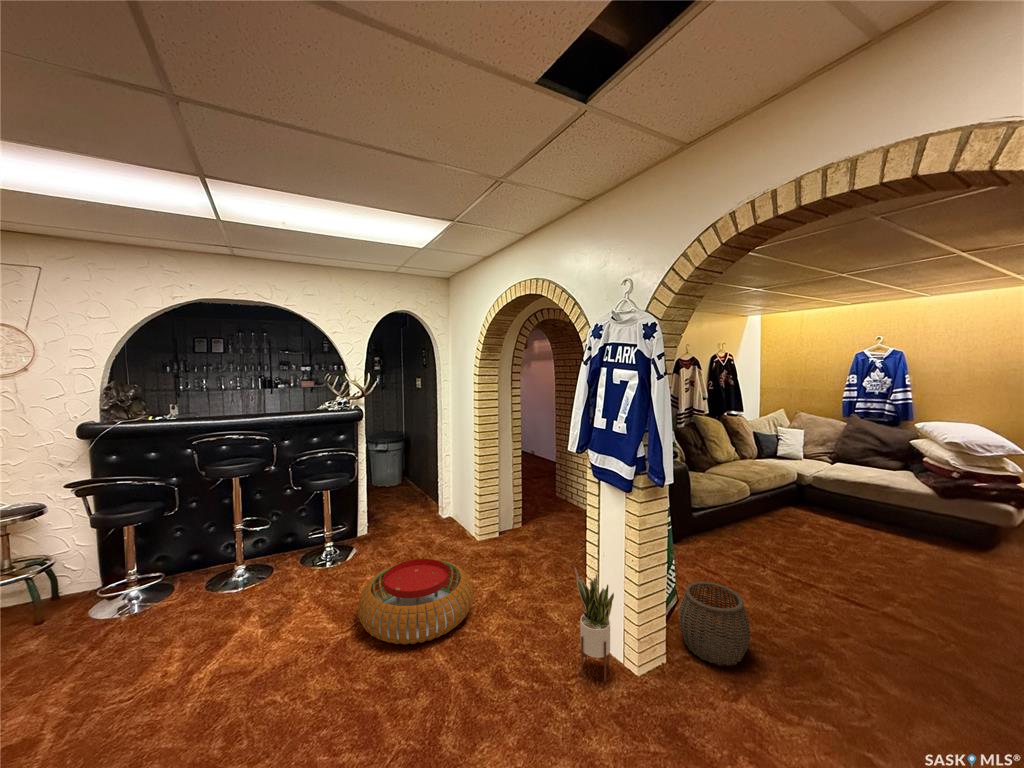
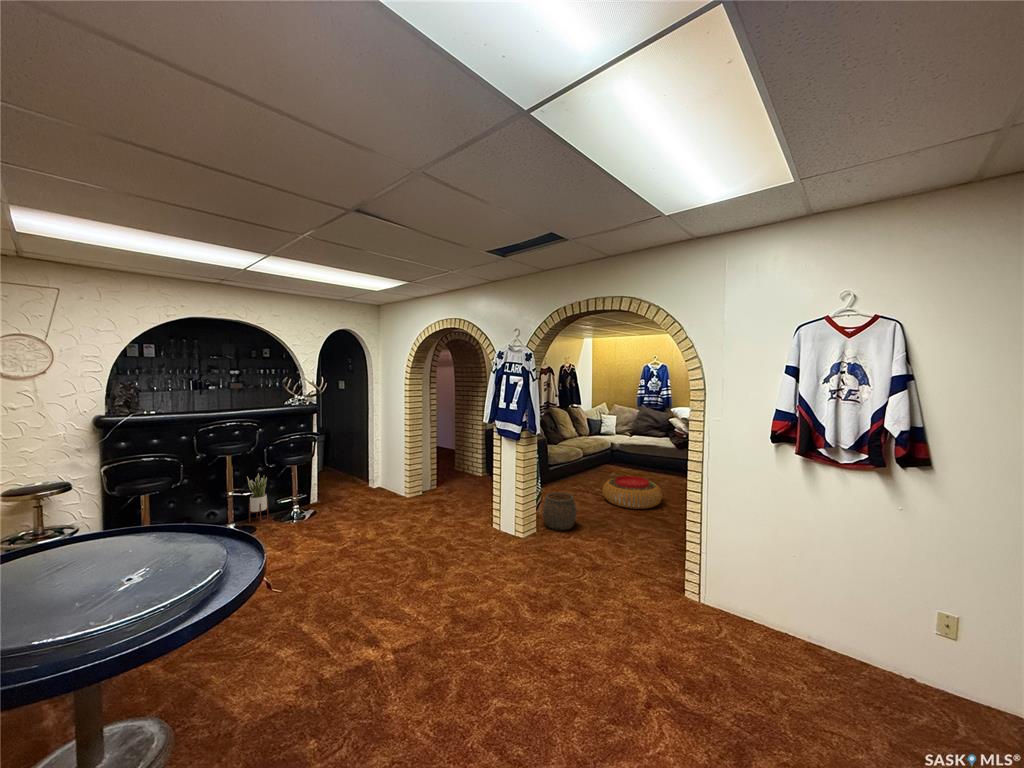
pouf: present [358,559,473,645] -> present [603,476,662,509]
potted plant: present [575,568,614,682] -> present [247,474,268,523]

